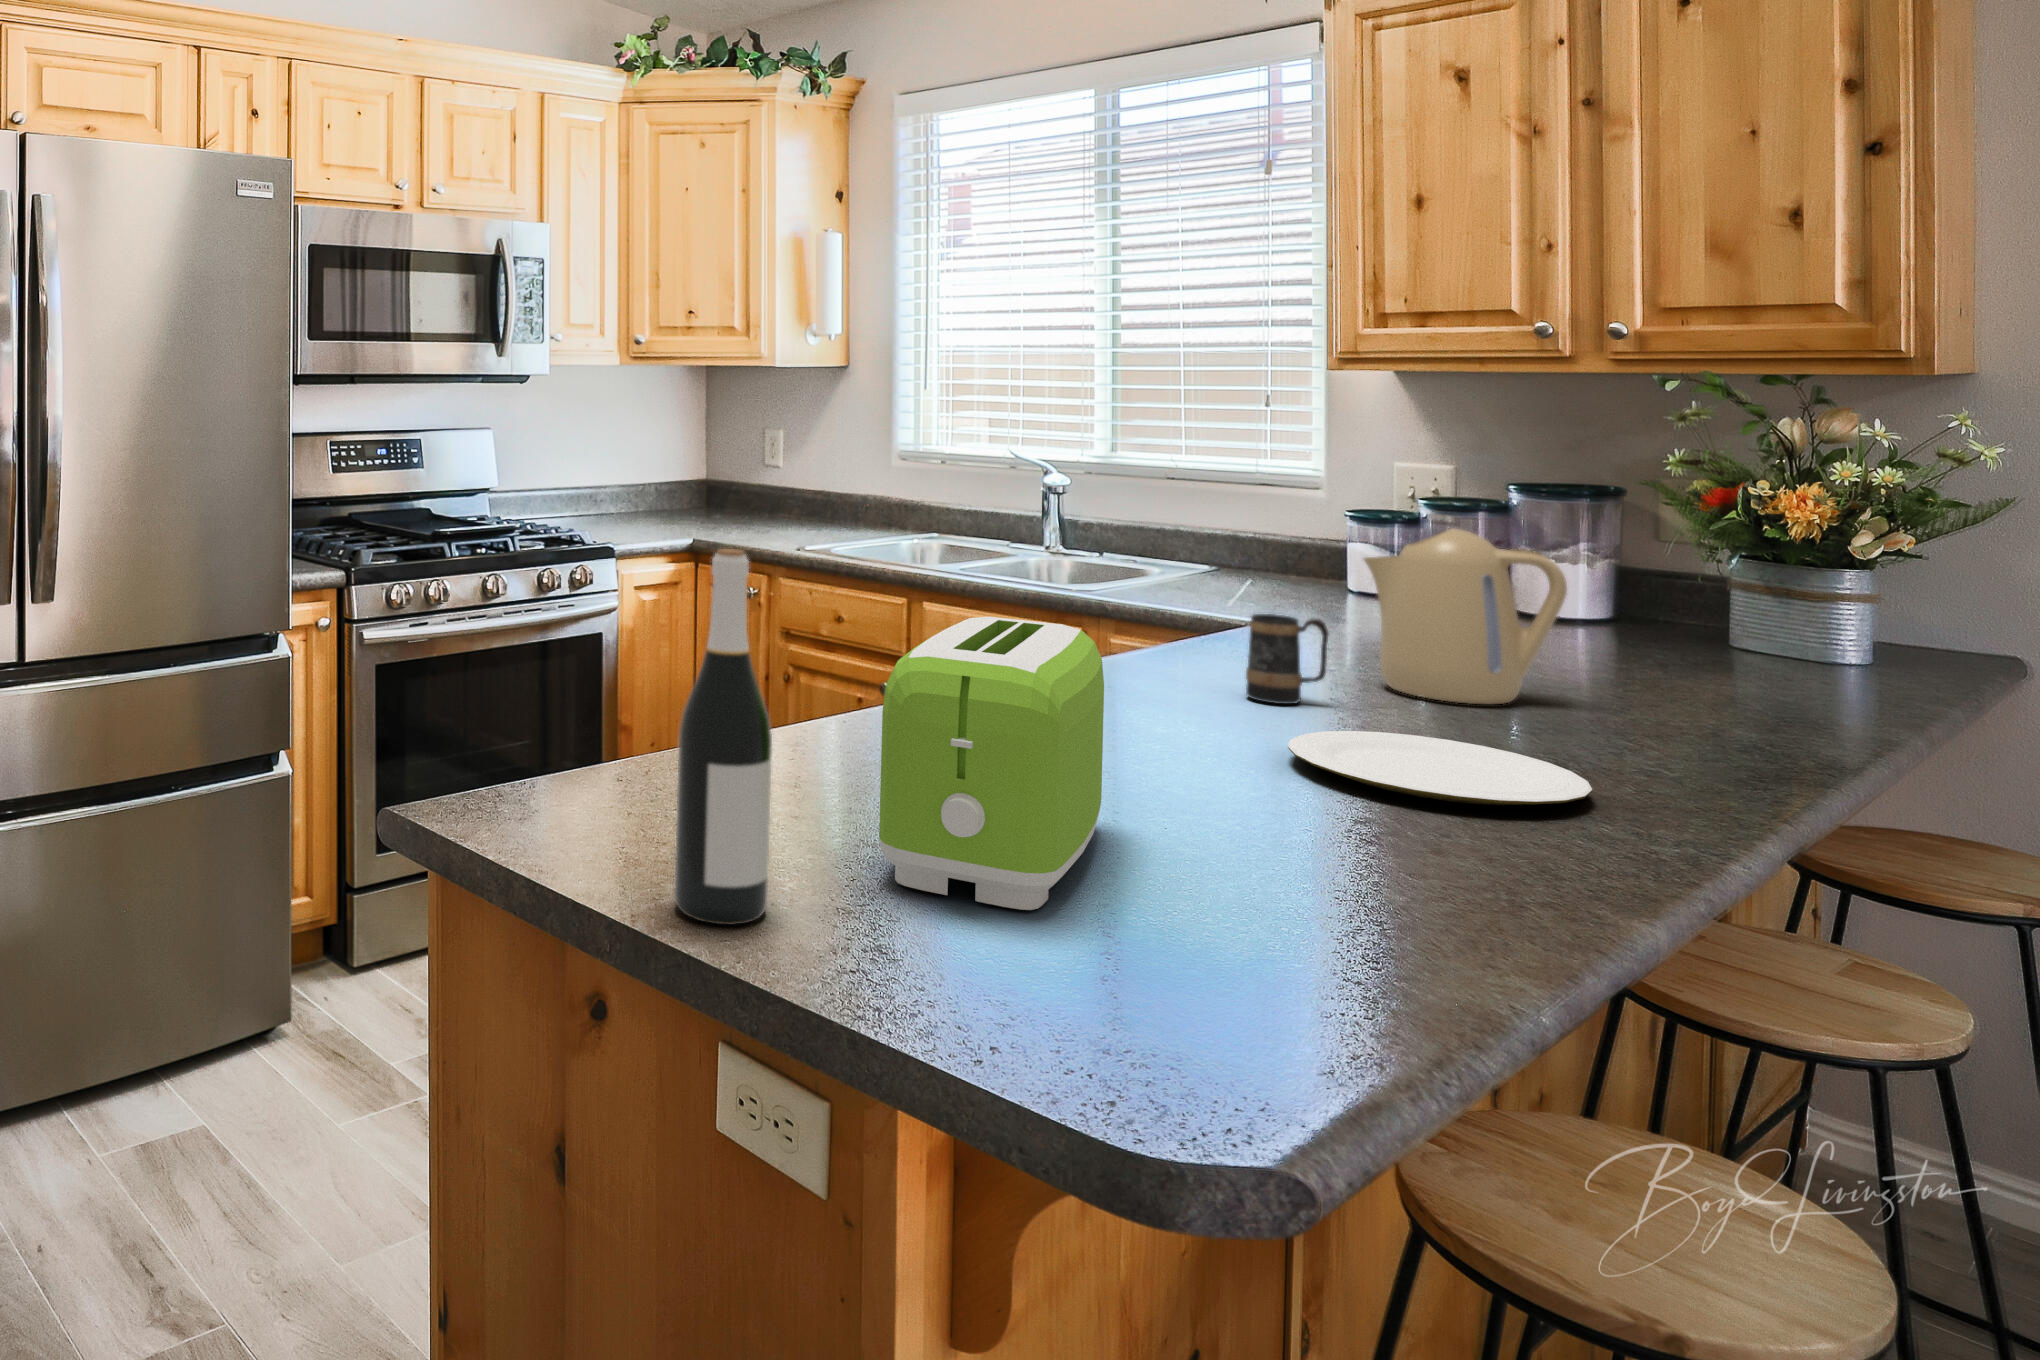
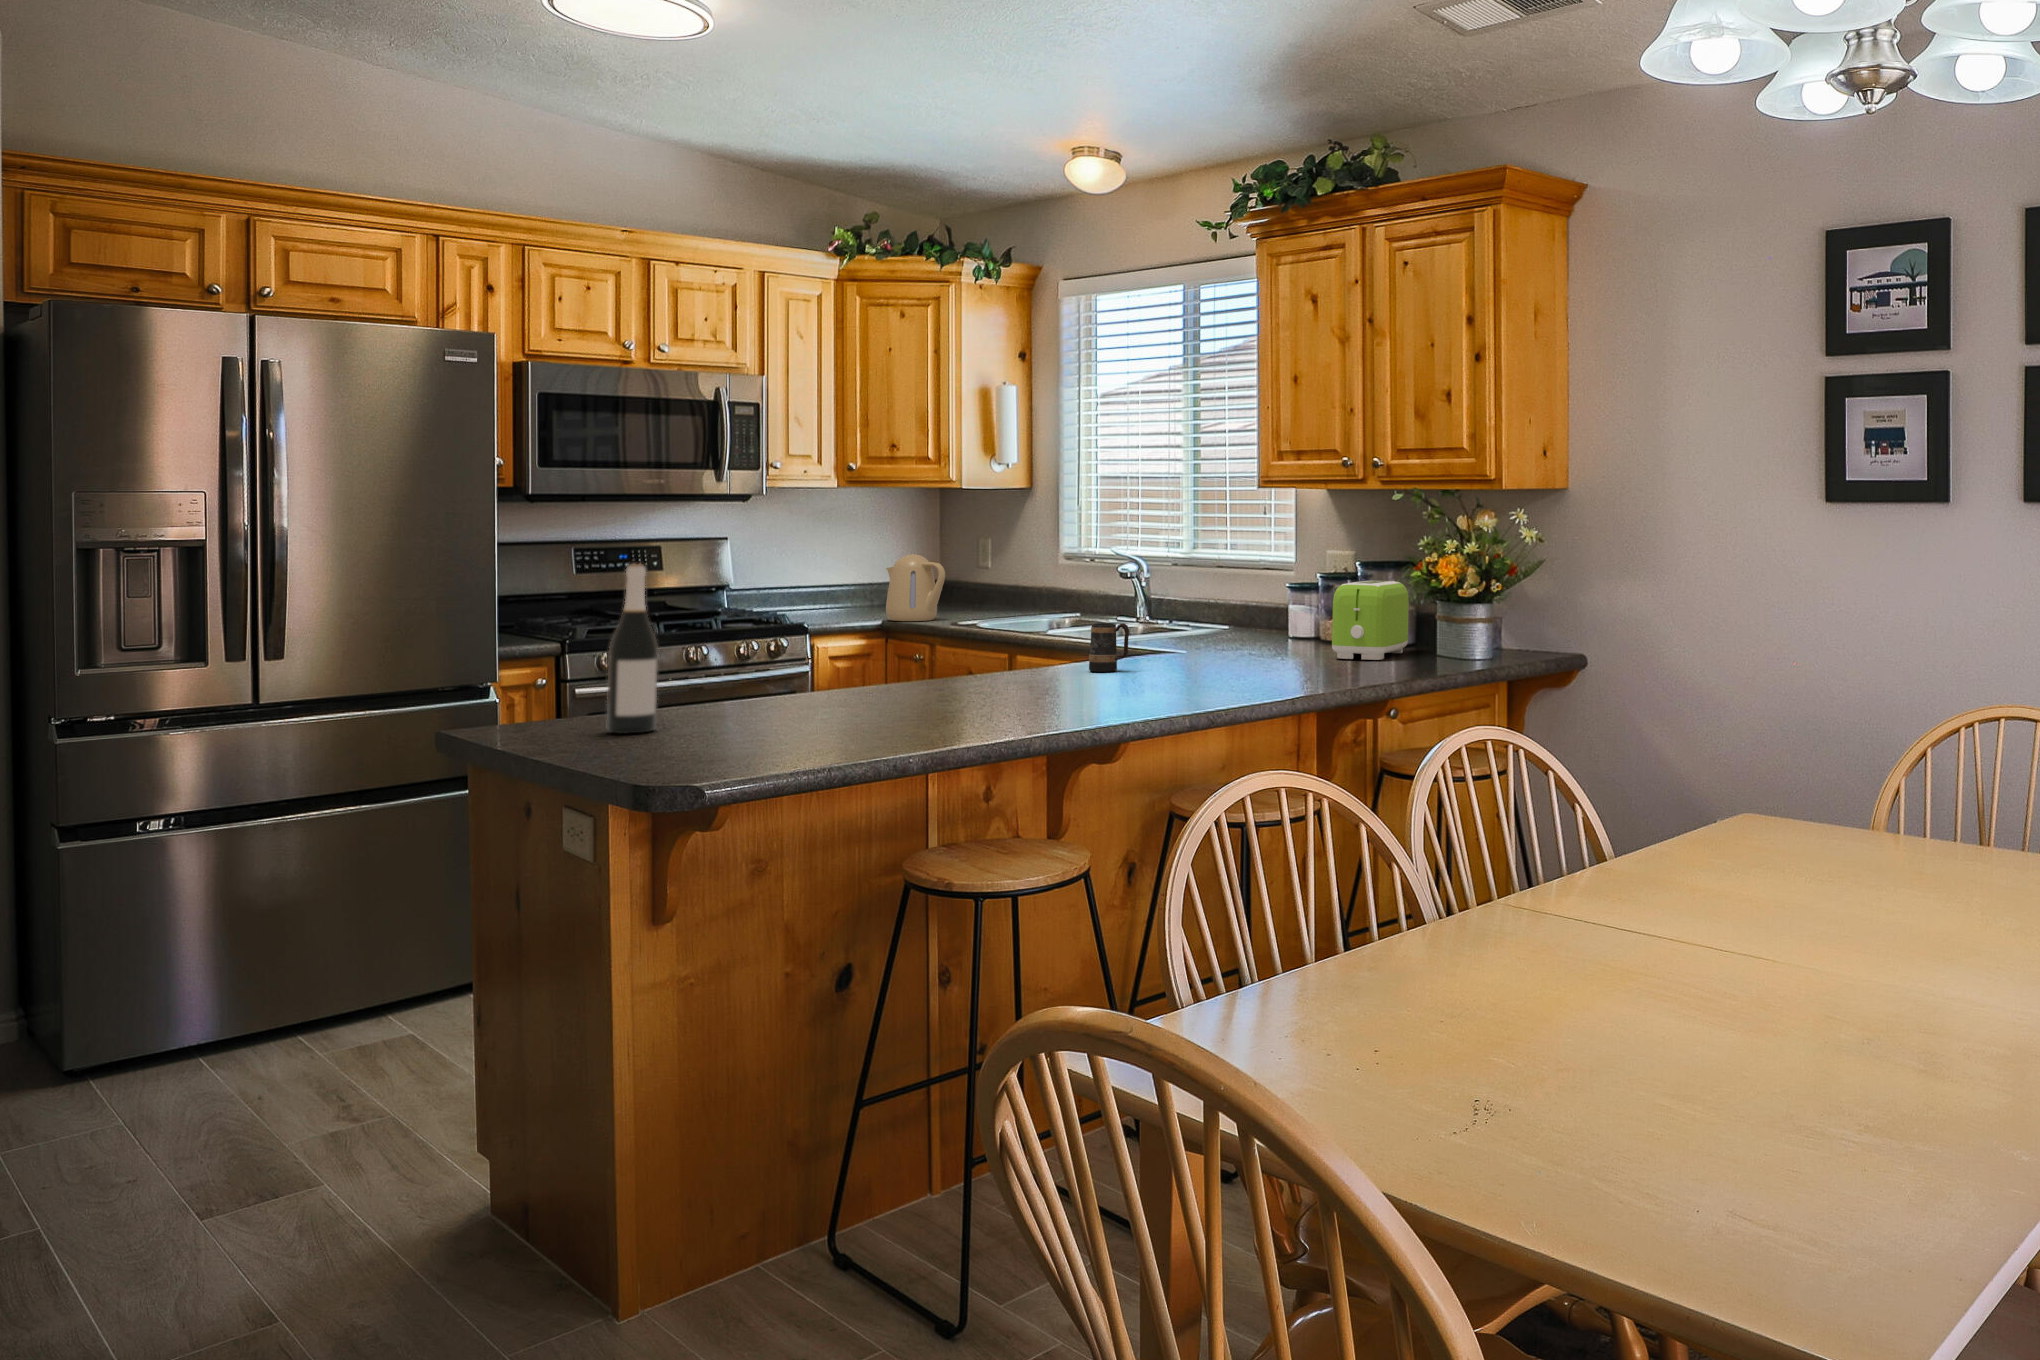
kettle: present [1364,528,1567,704] -> present [886,554,945,621]
toaster: present [879,617,1104,910] -> present [1332,581,1409,660]
plate: present [1288,731,1592,805] -> none [1038,674,1171,693]

